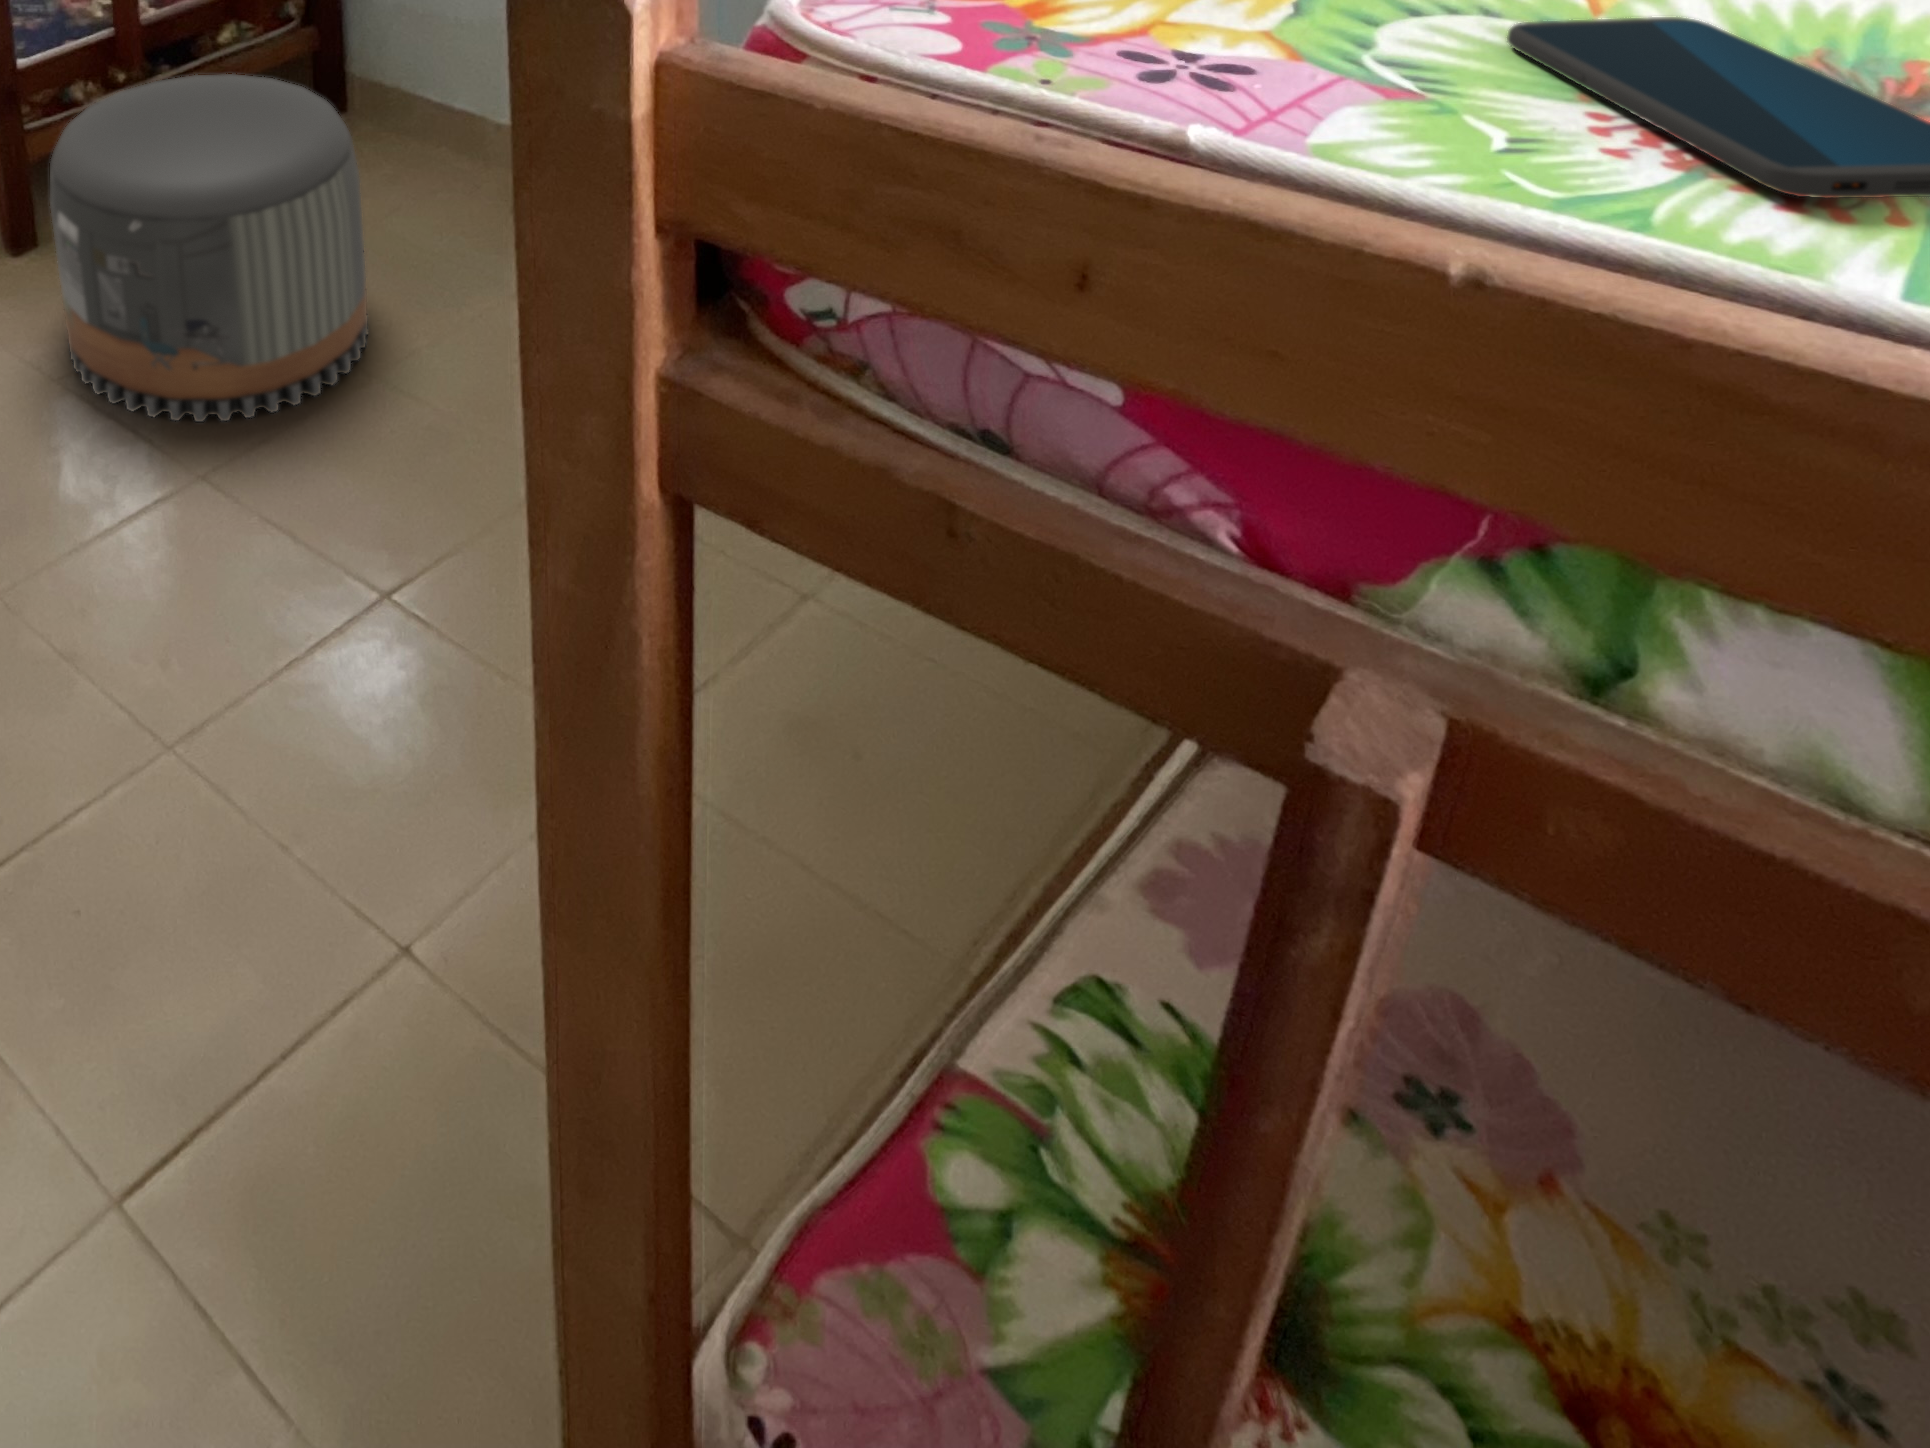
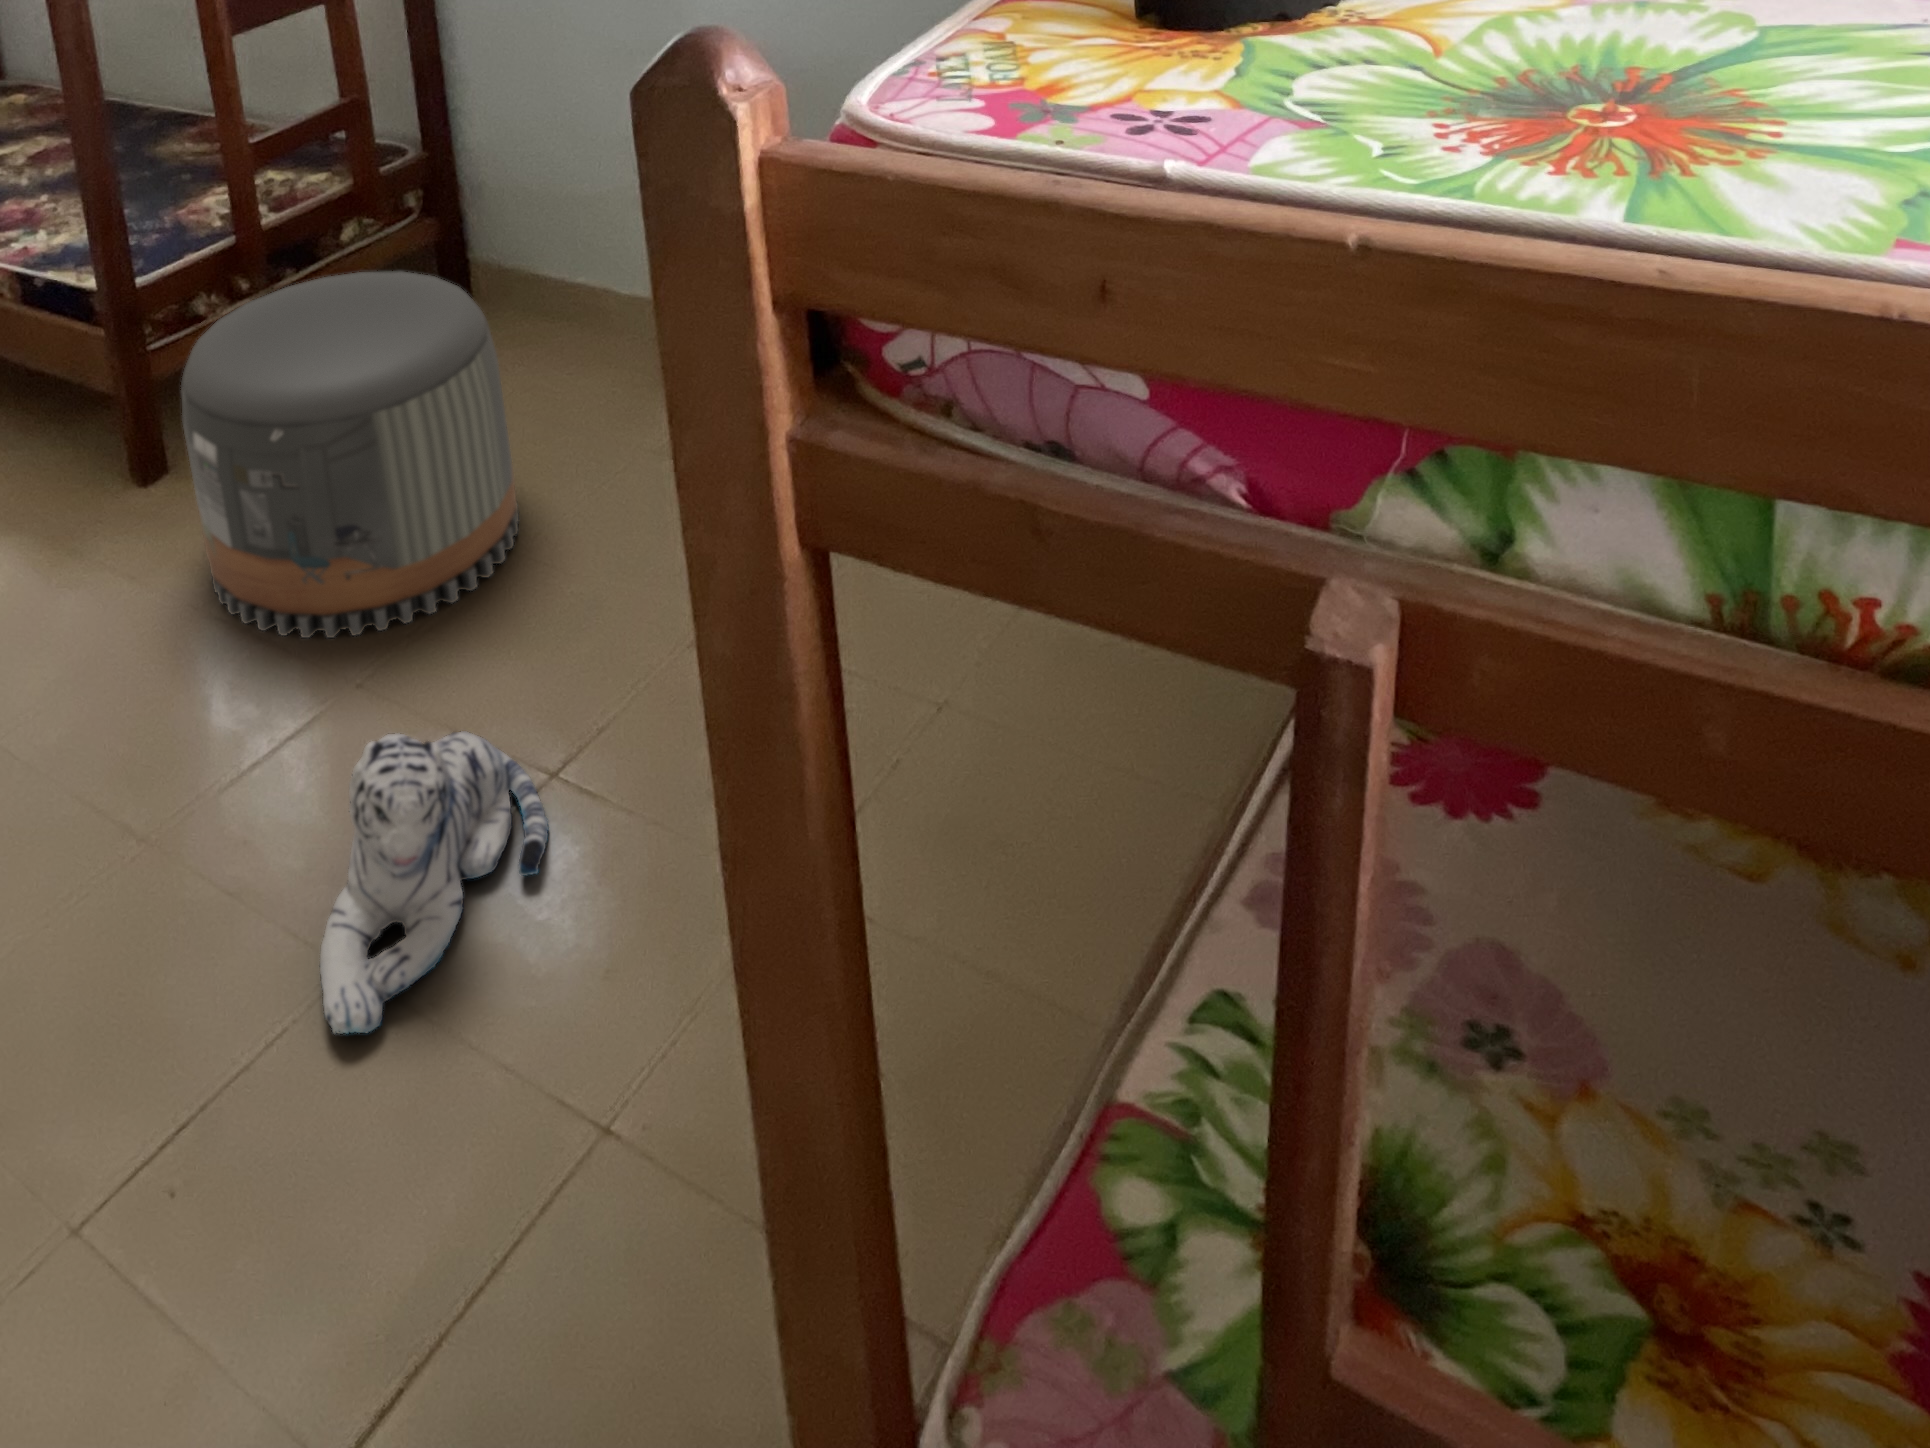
smartphone: present [1507,17,1930,198] -> none [1378,51,1685,163]
plush toy: none [137,531,369,803] -> present [320,731,548,1033]

